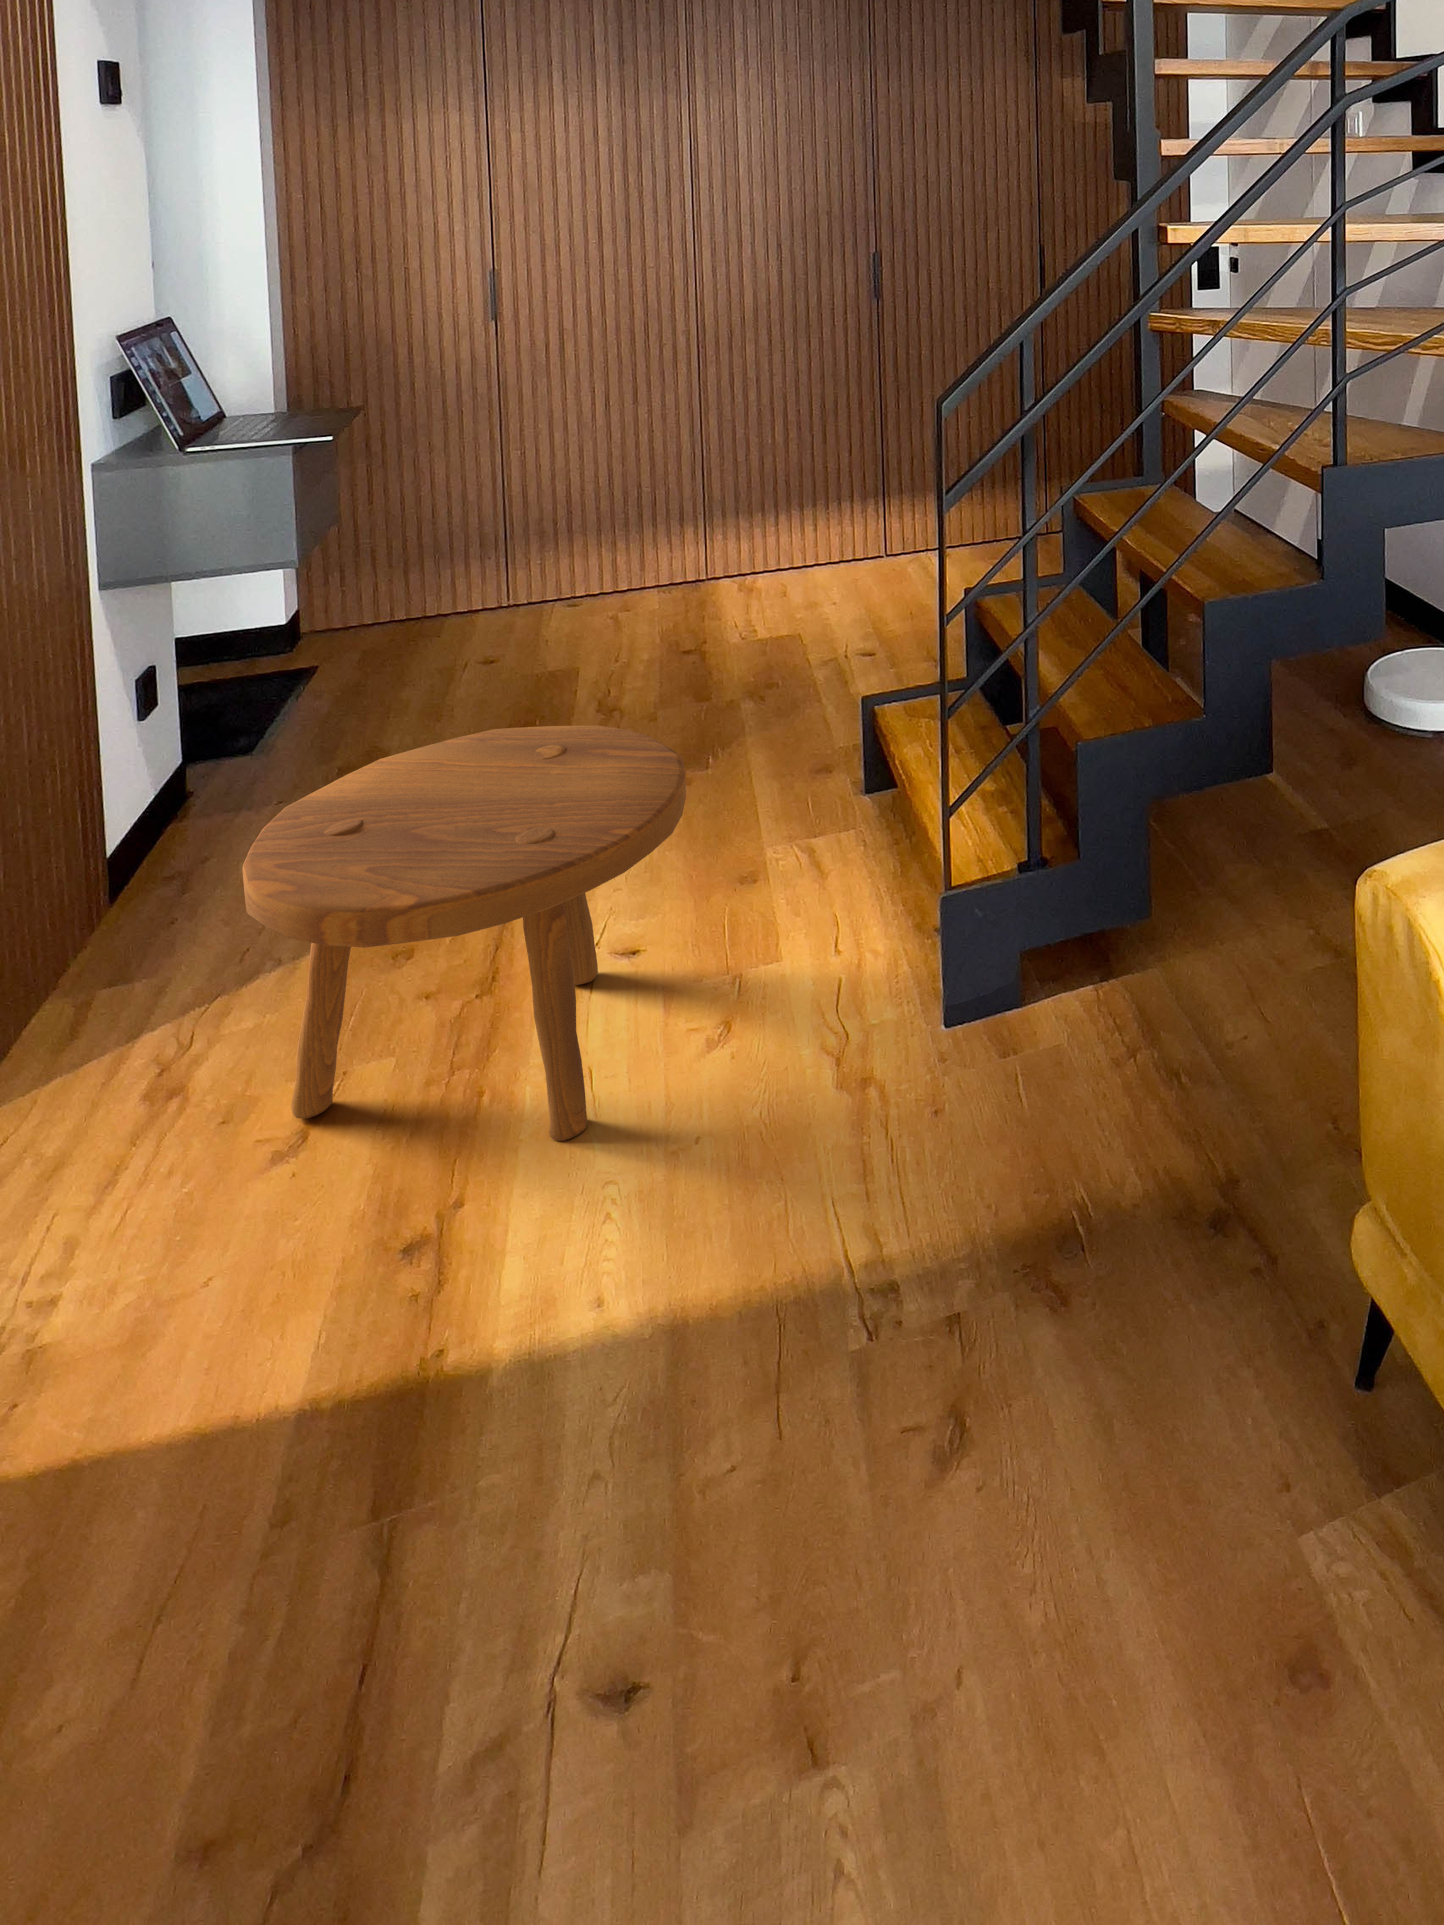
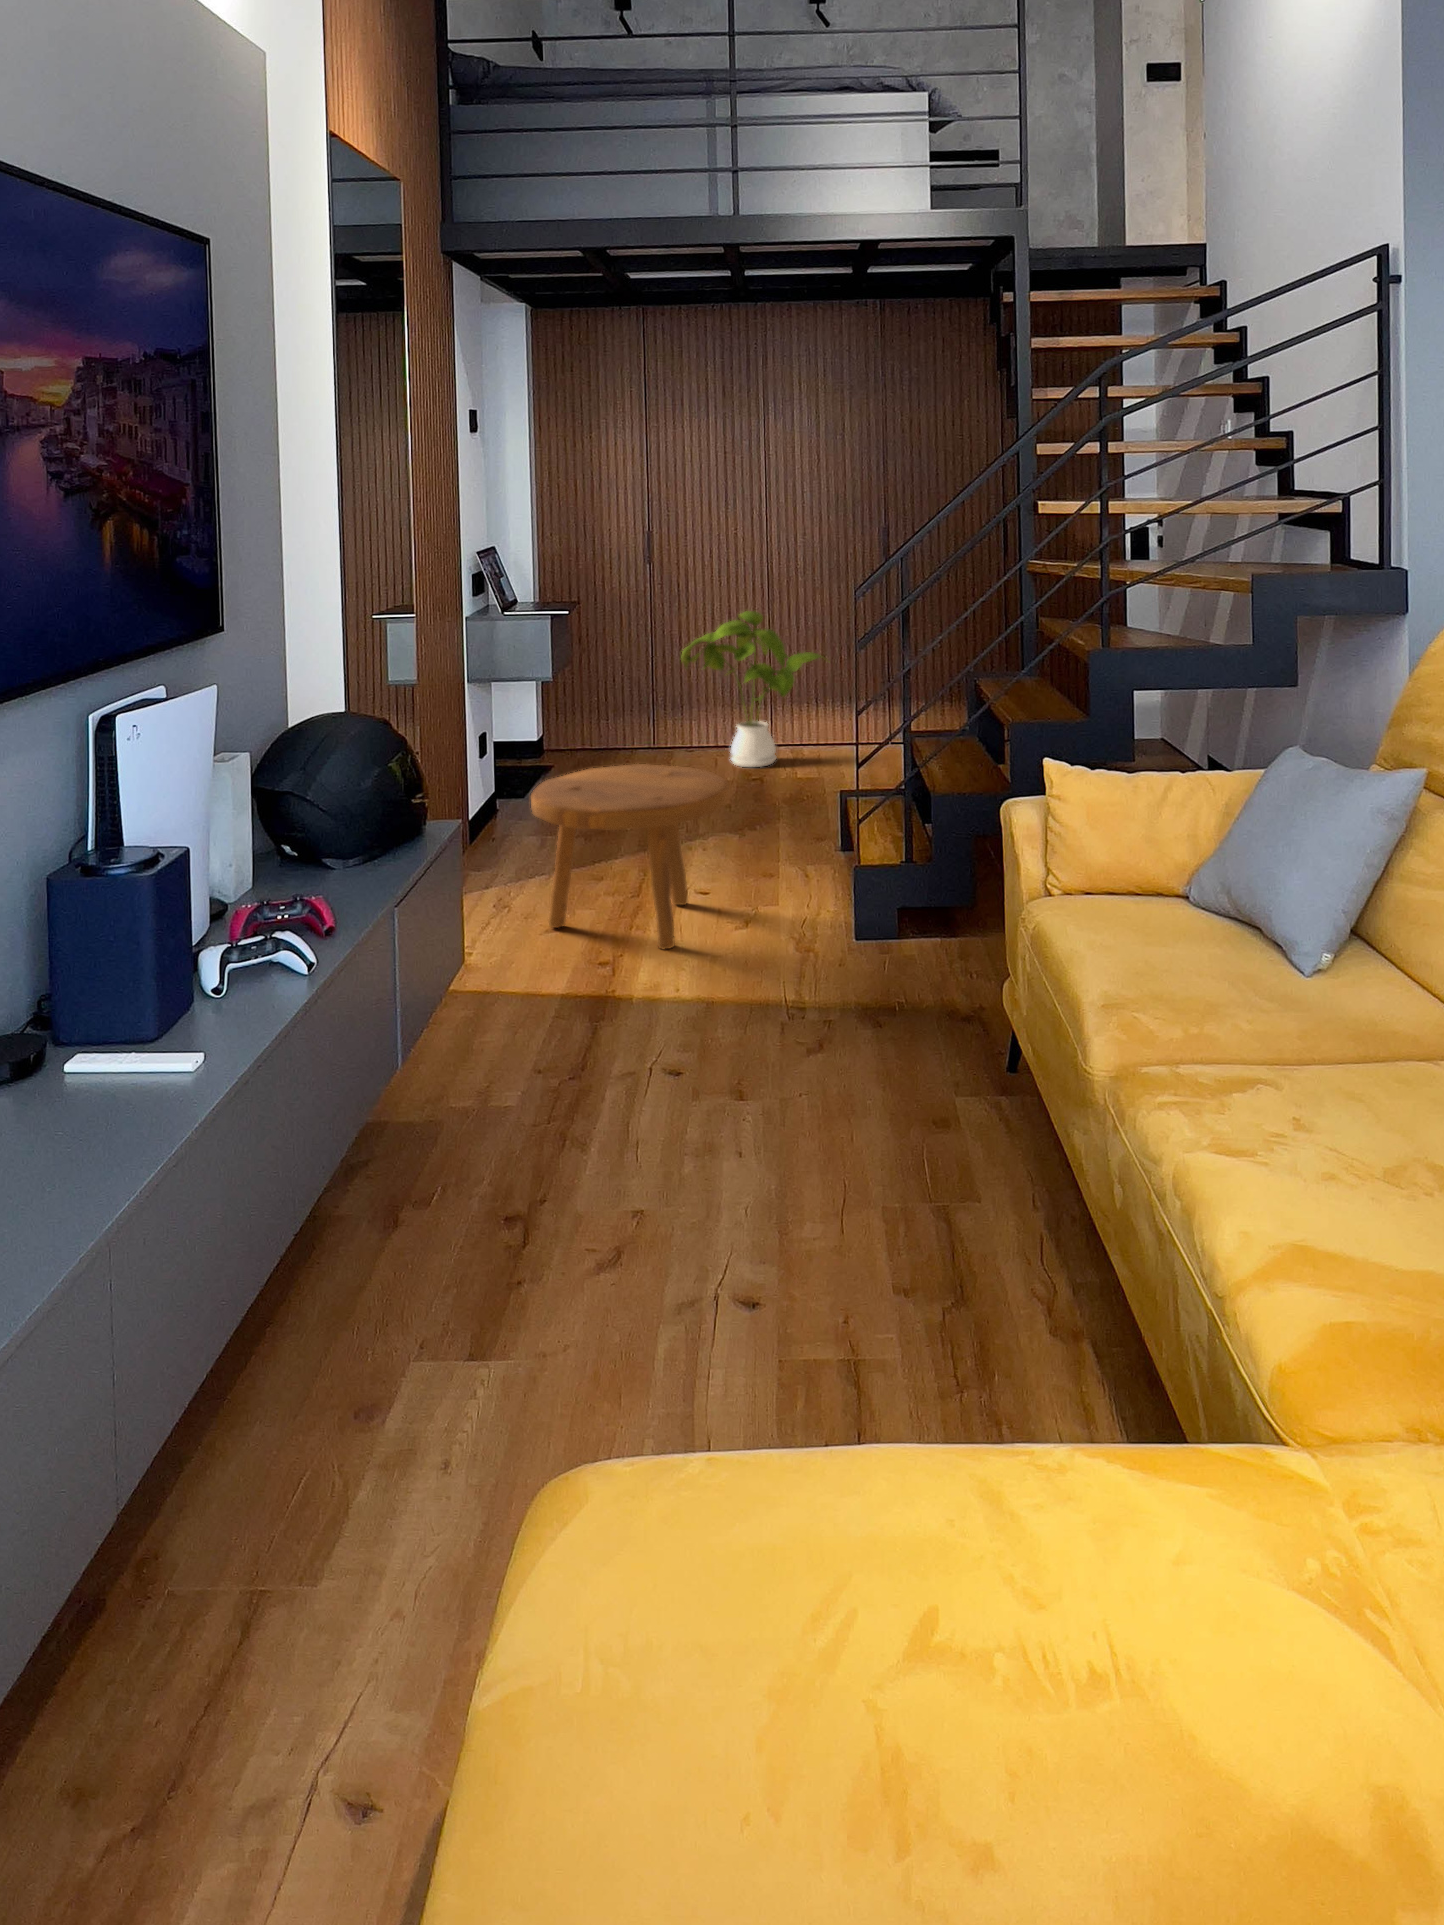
house plant: none [537,387,770,615] -> present [682,611,830,767]

